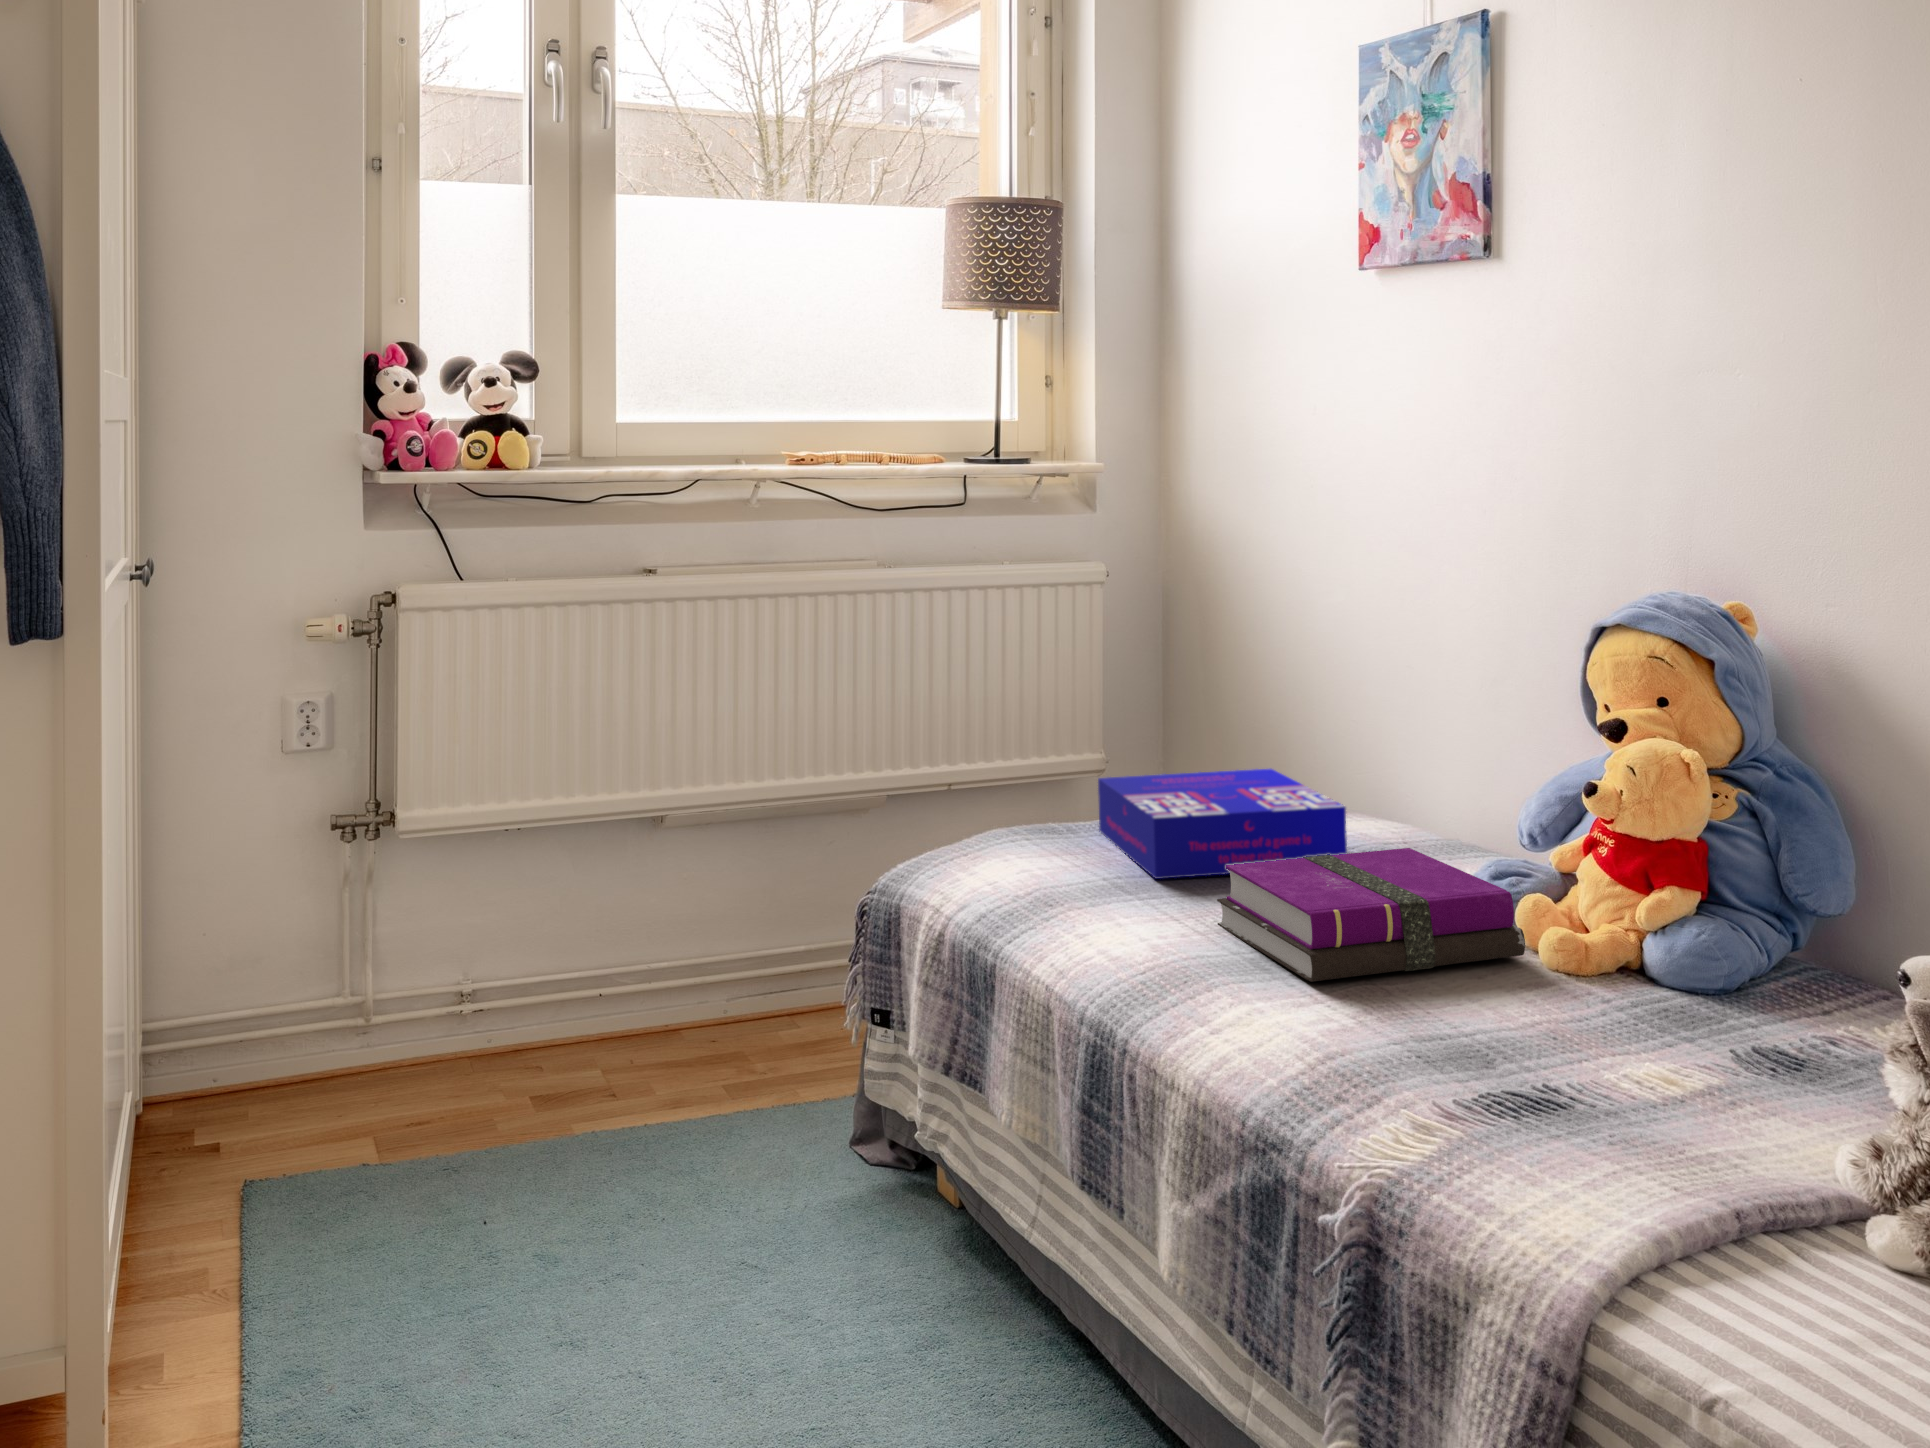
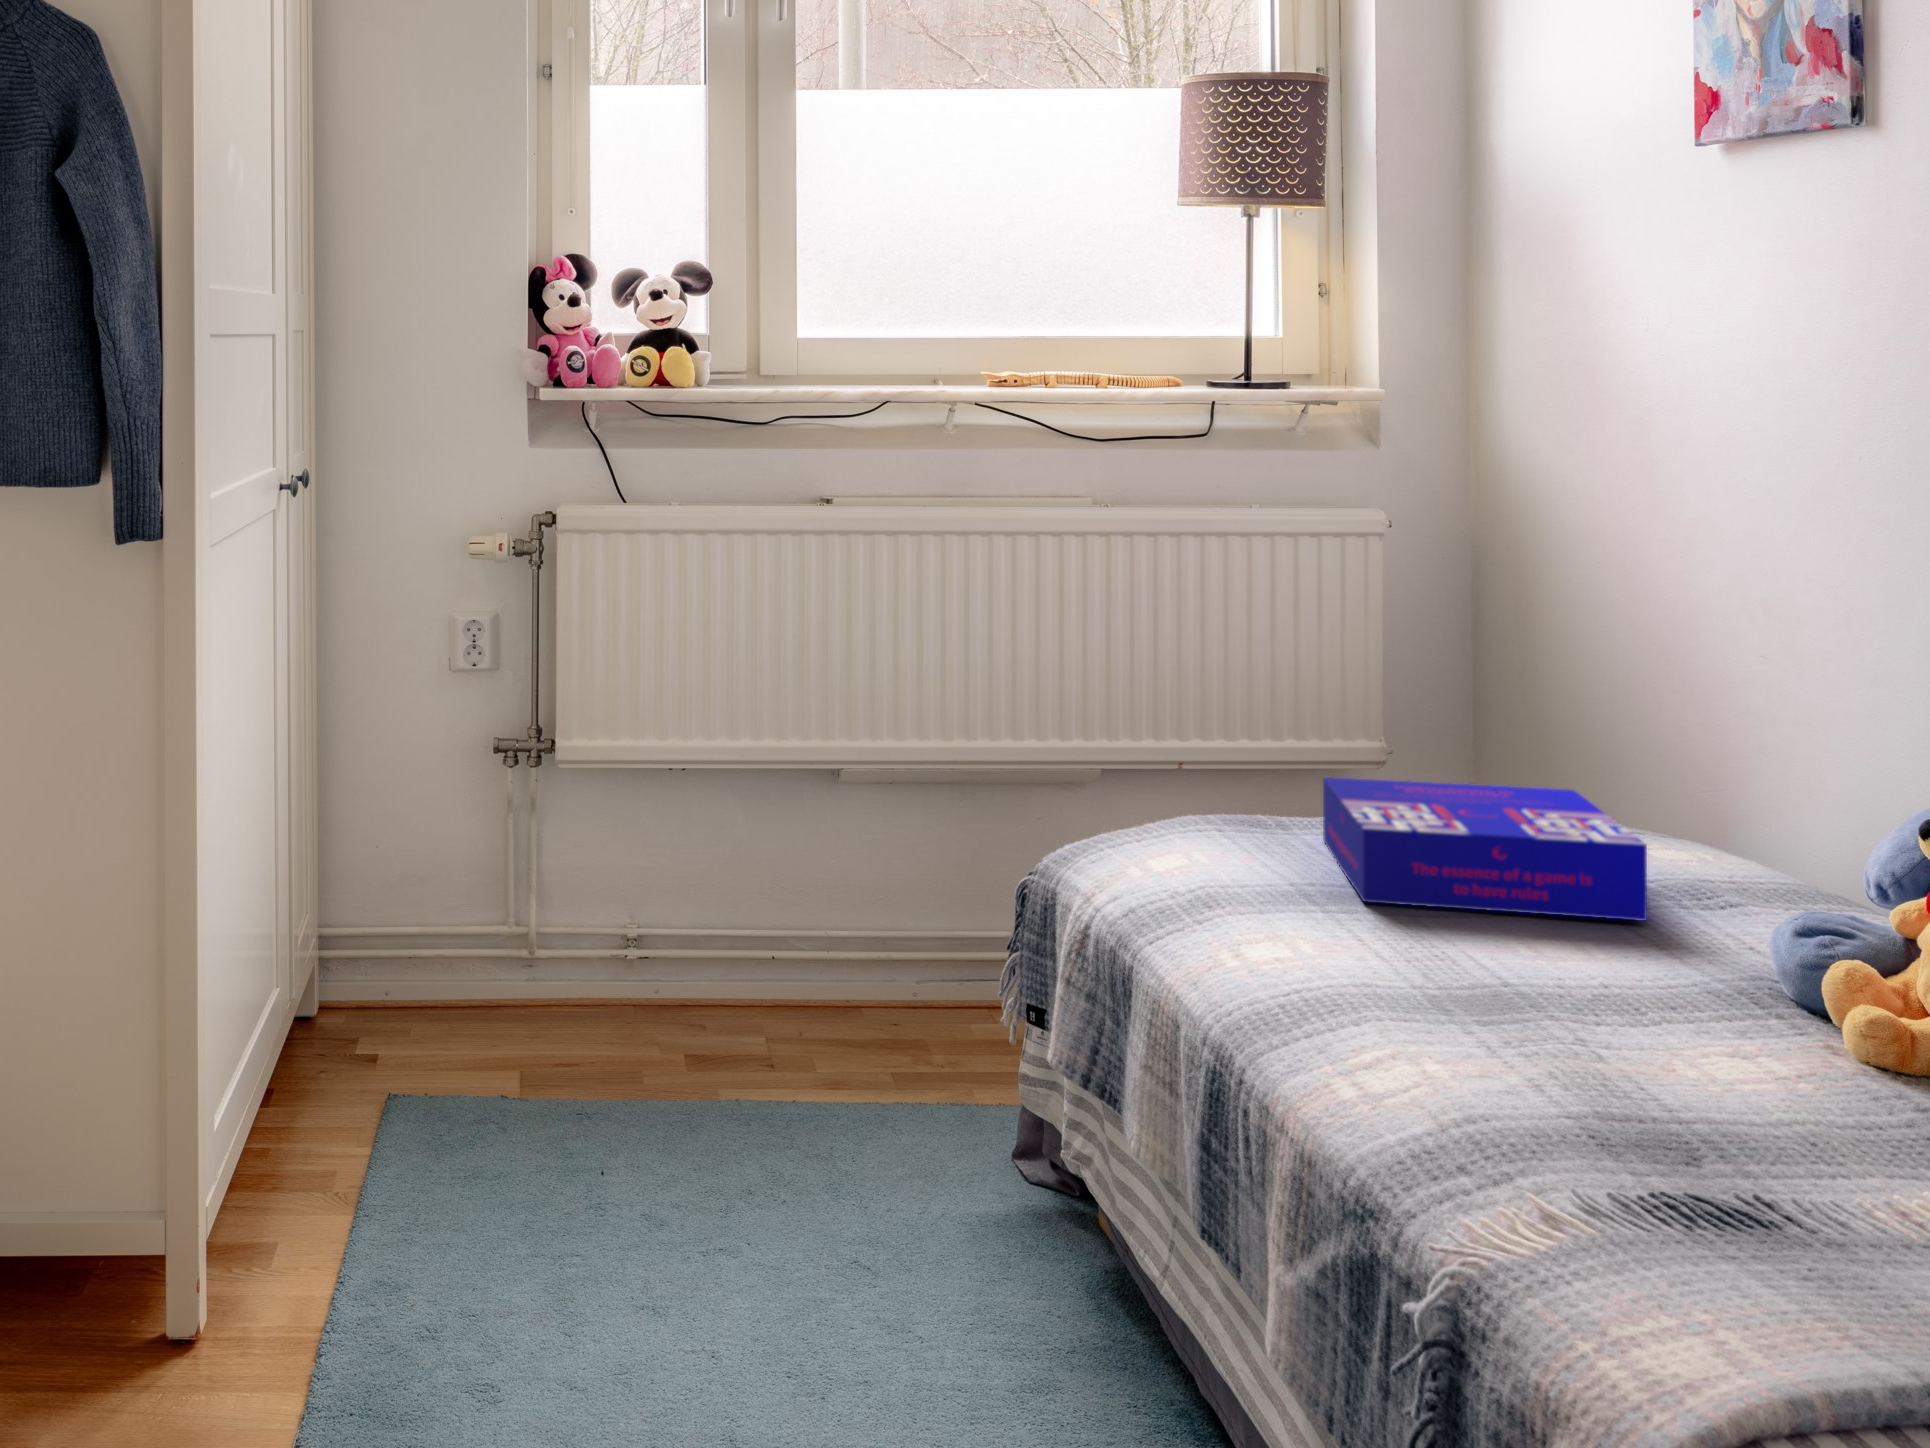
notebook: present [1217,848,1525,982] -> none [1418,892,1848,1059]

